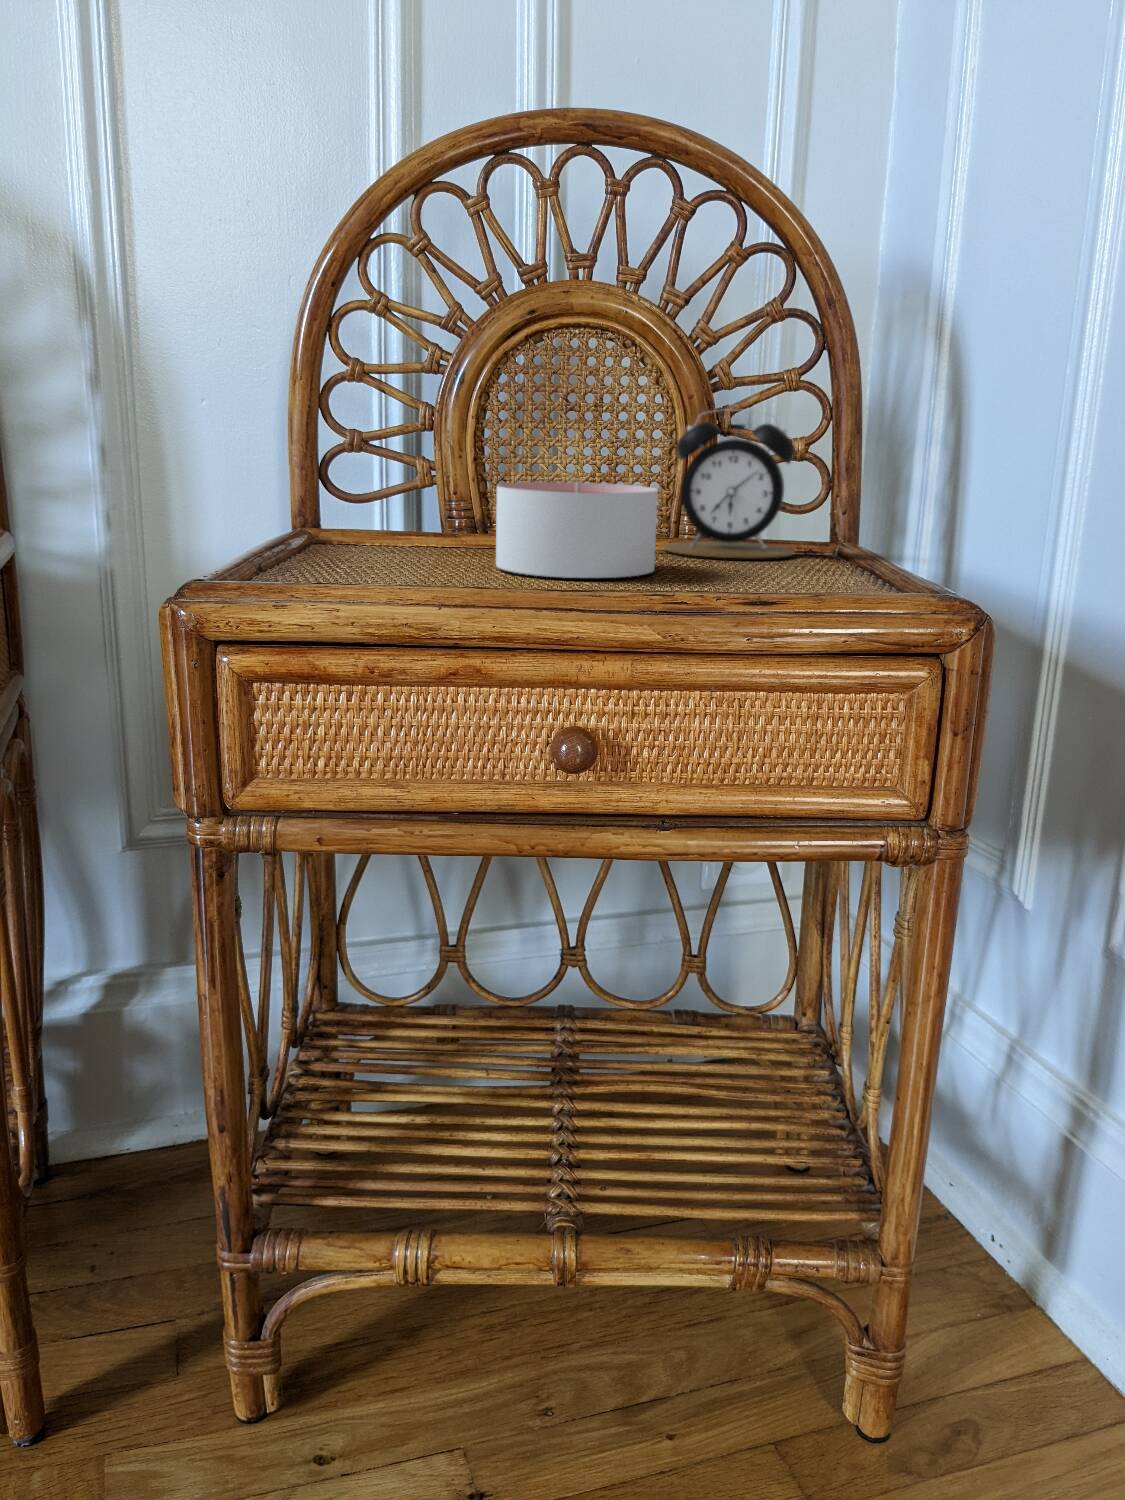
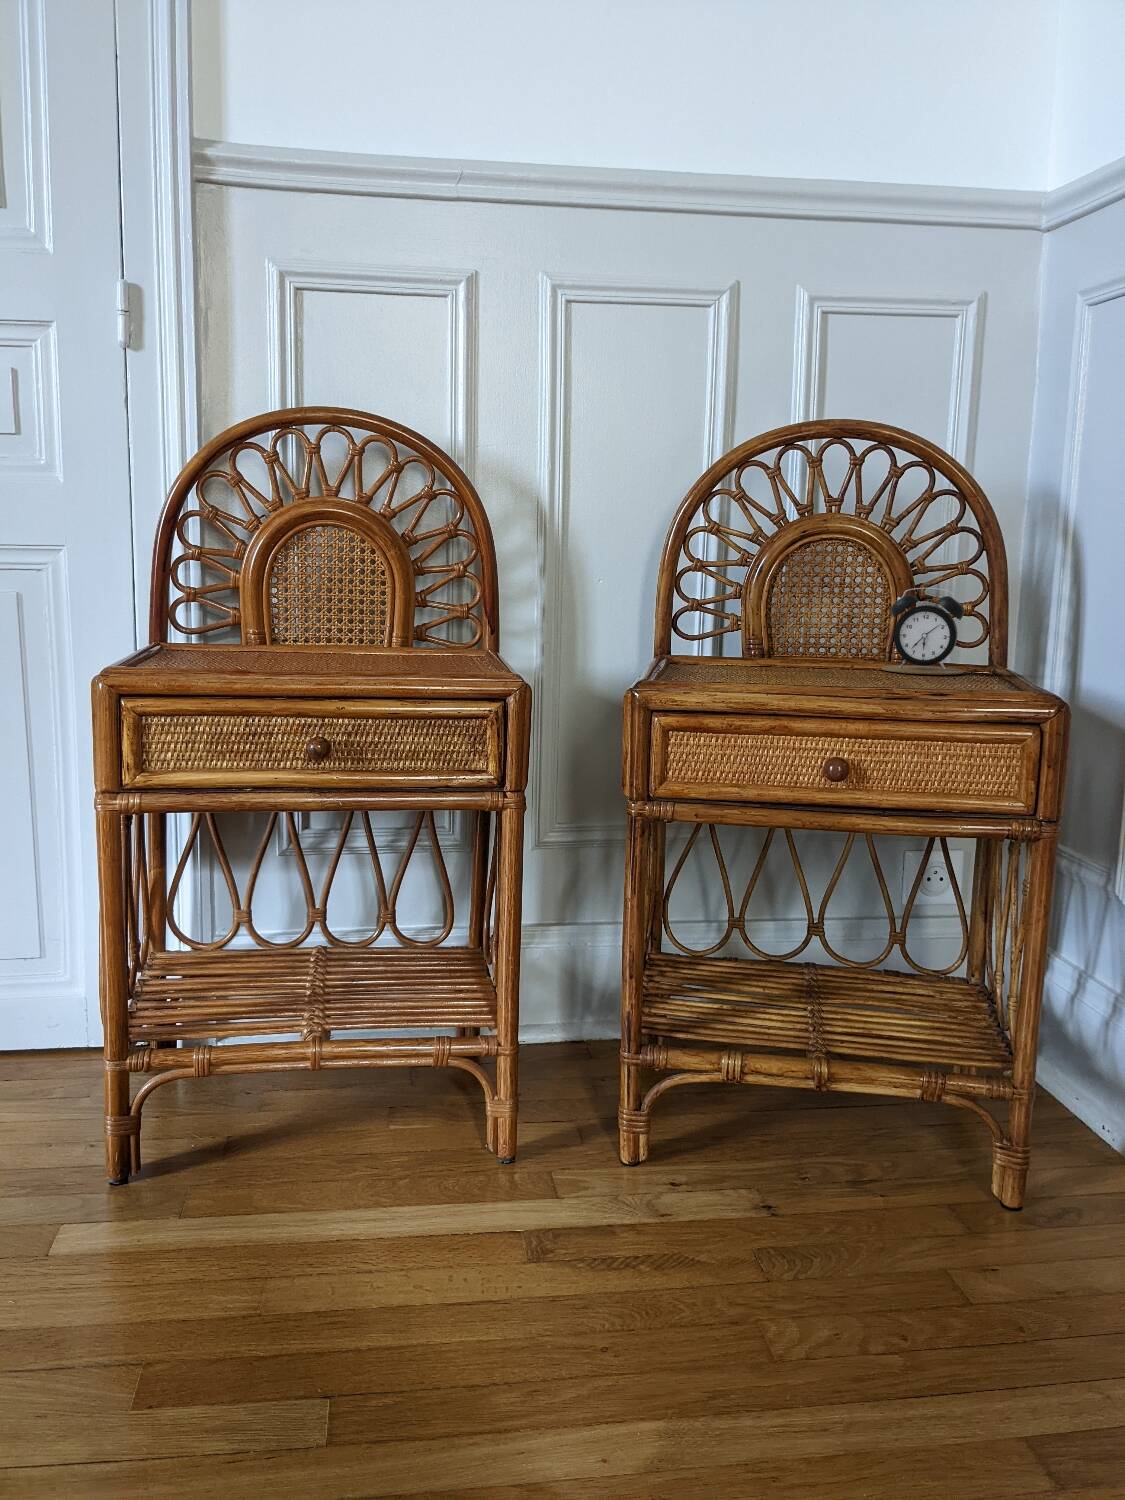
candle: present [496,481,658,578] -> none [789,629,882,681]

